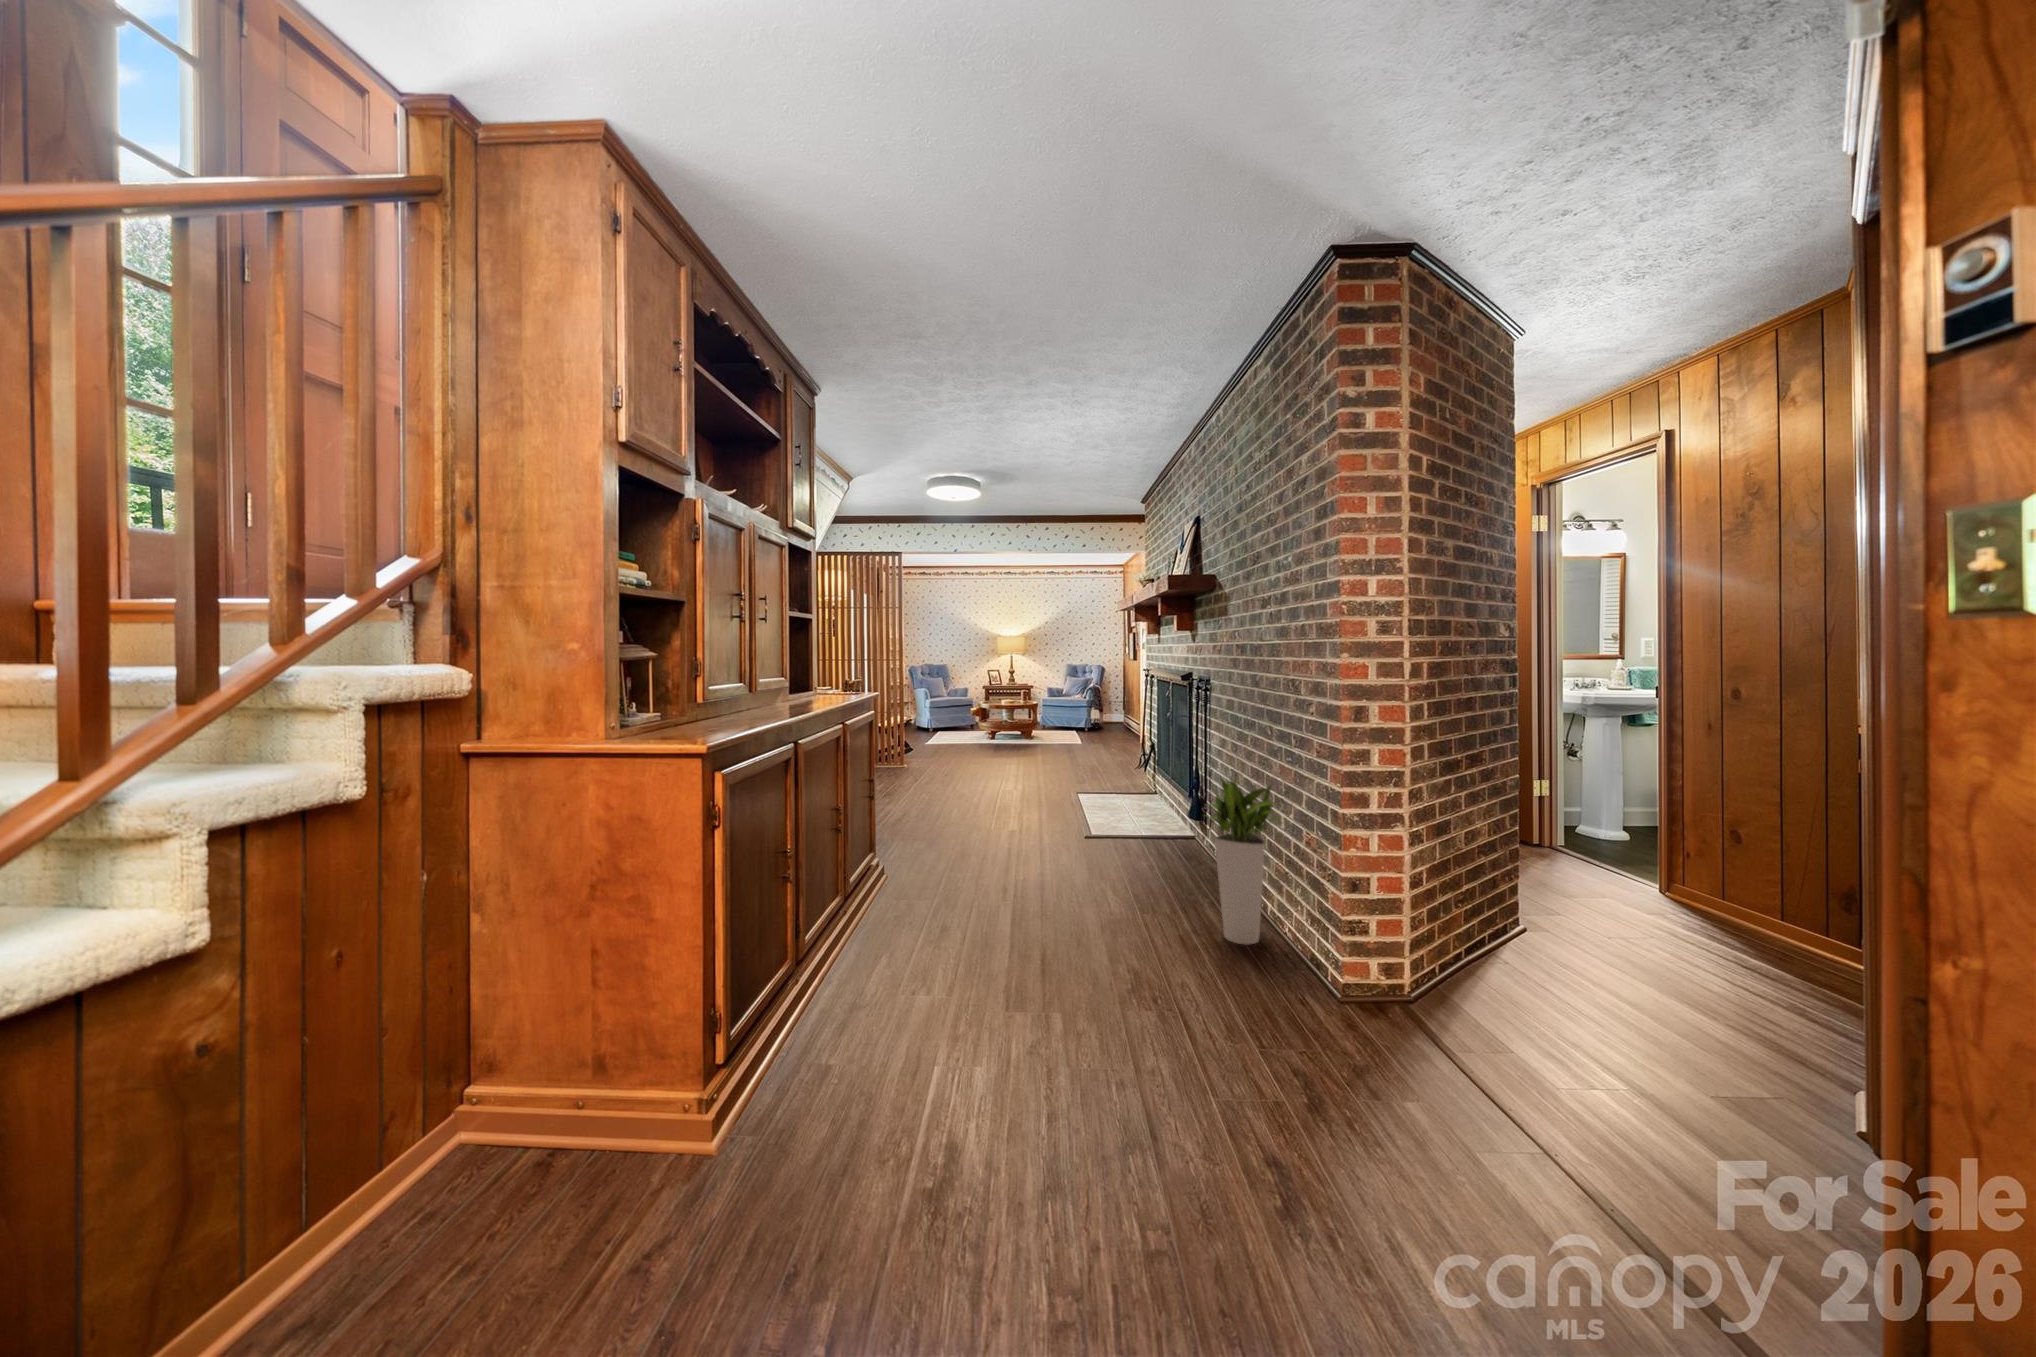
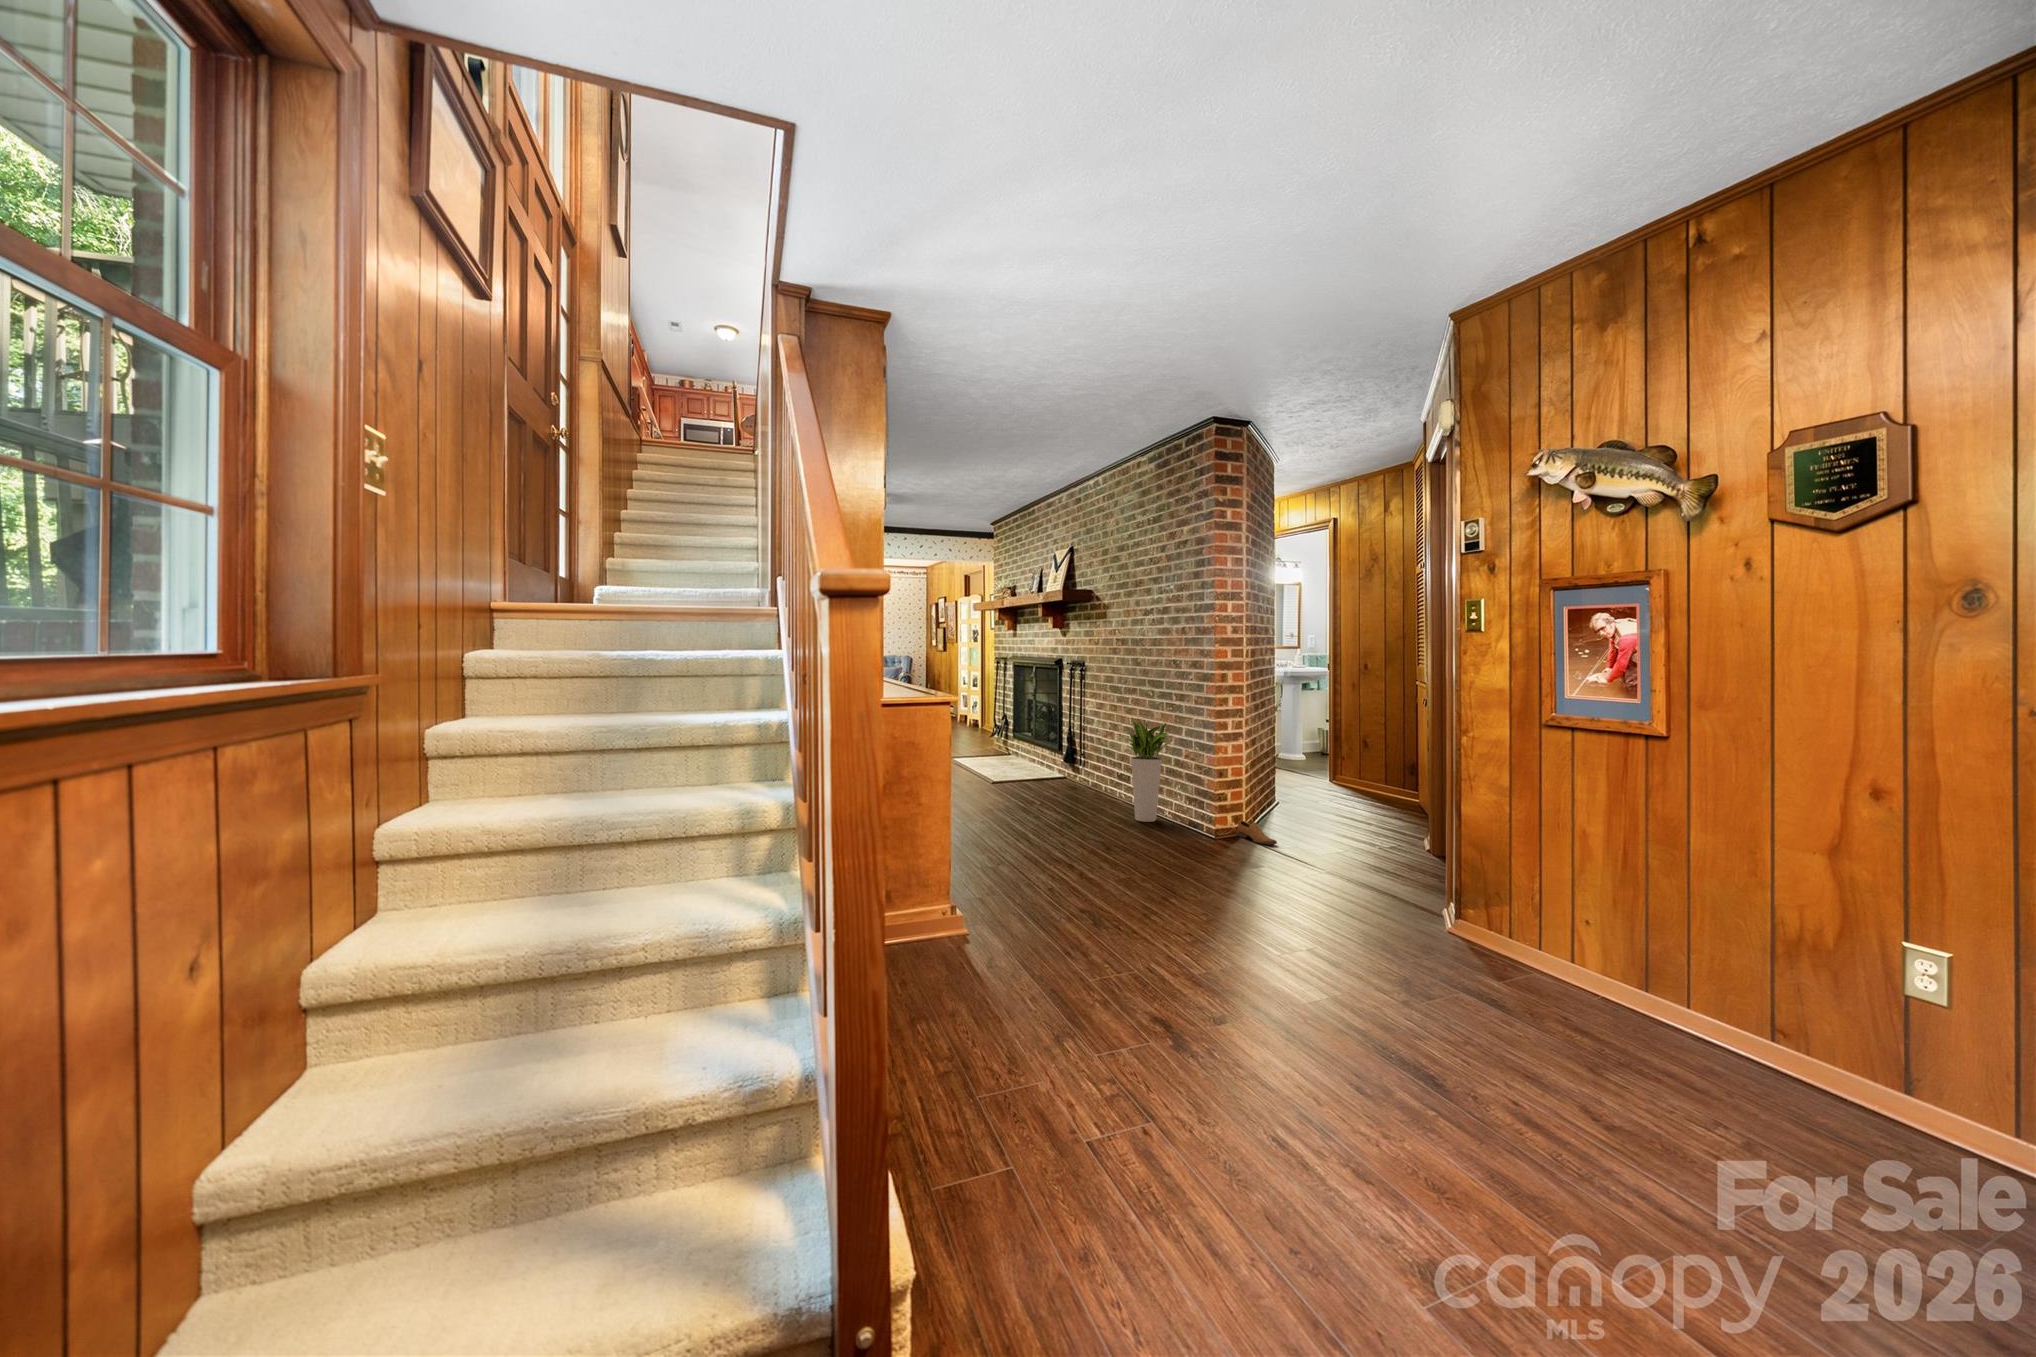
shoe: none [1385,976,1454,1044] -> present [1237,820,1277,844]

